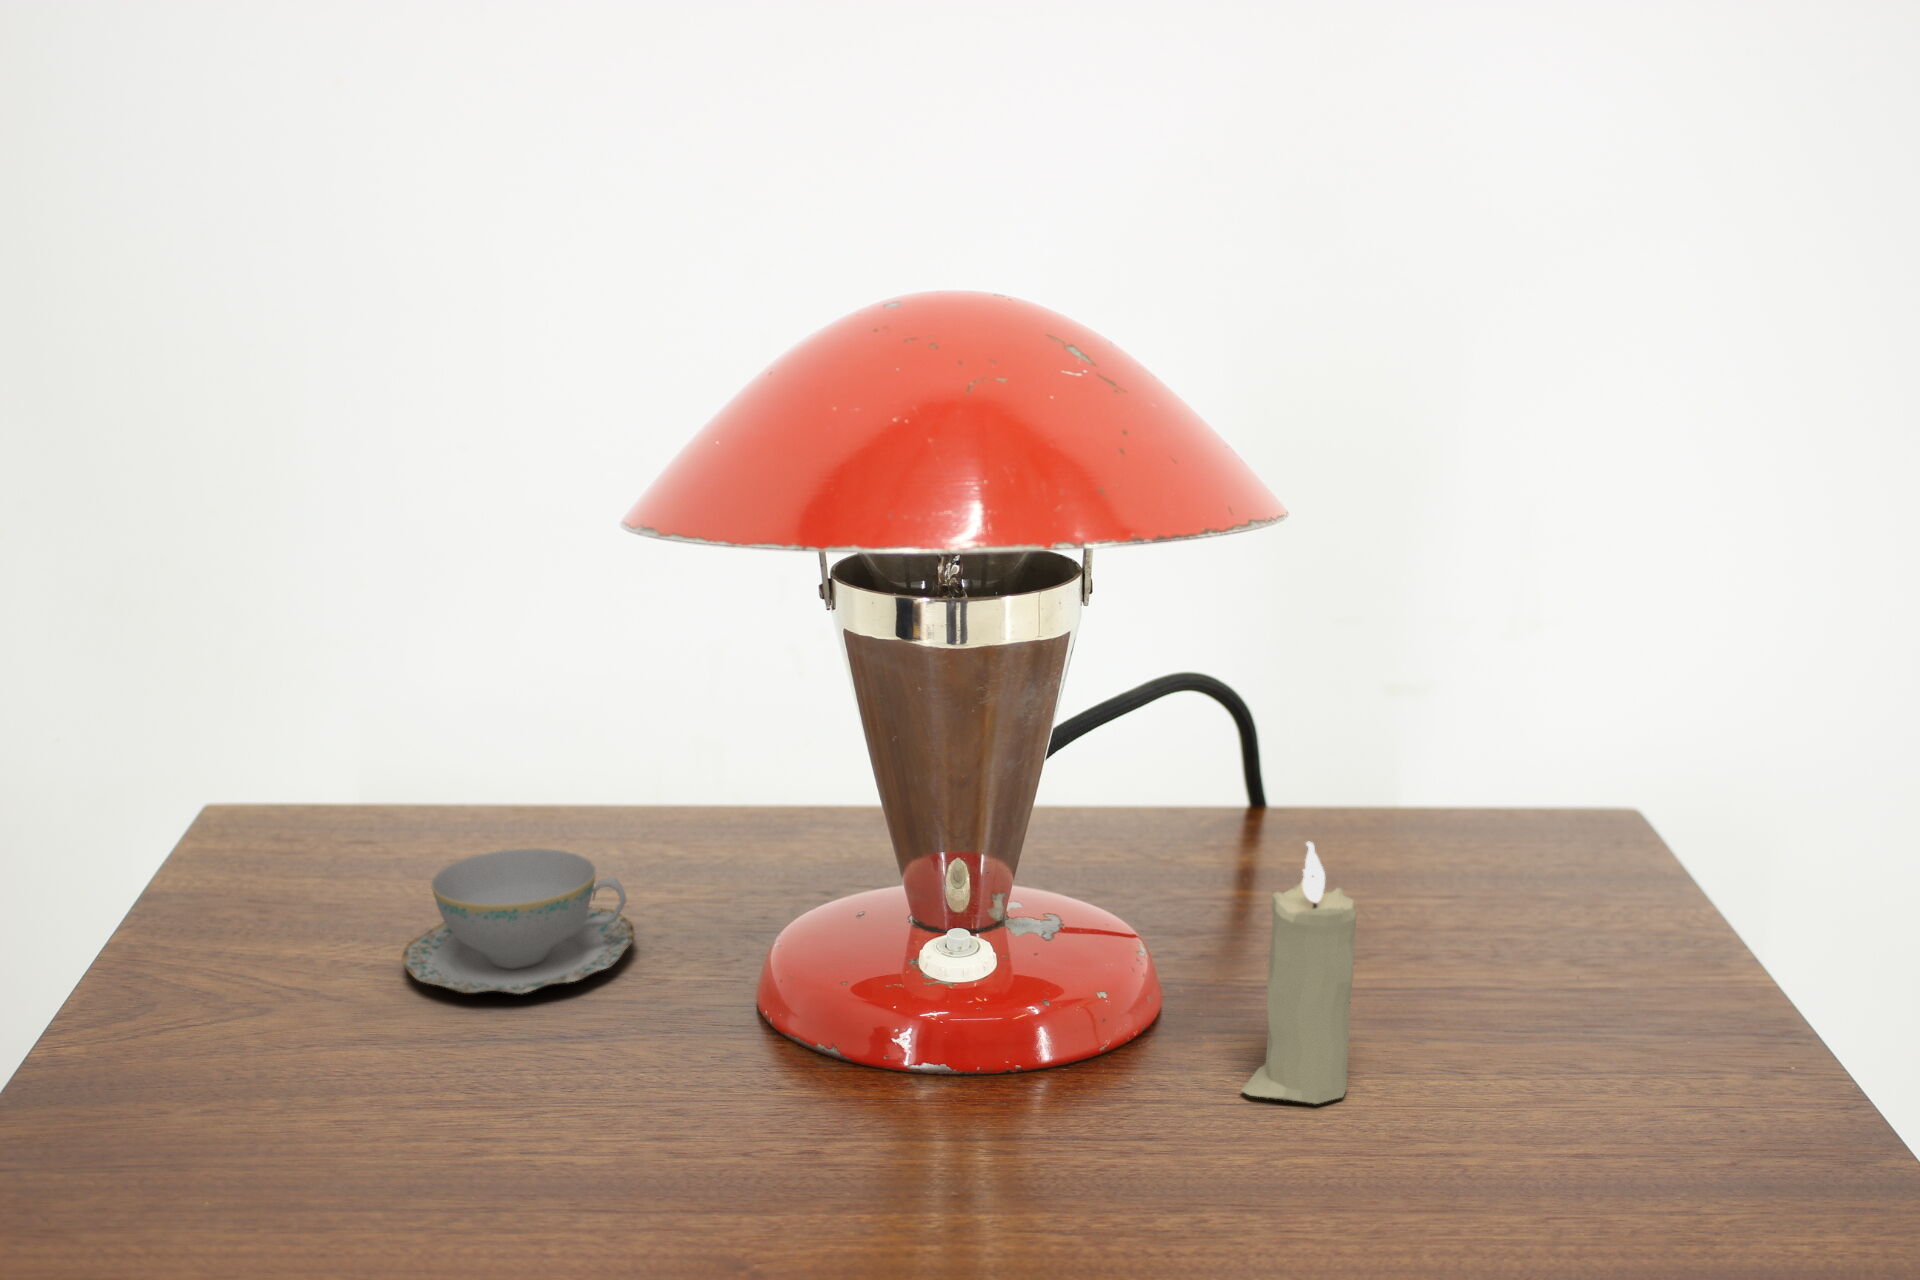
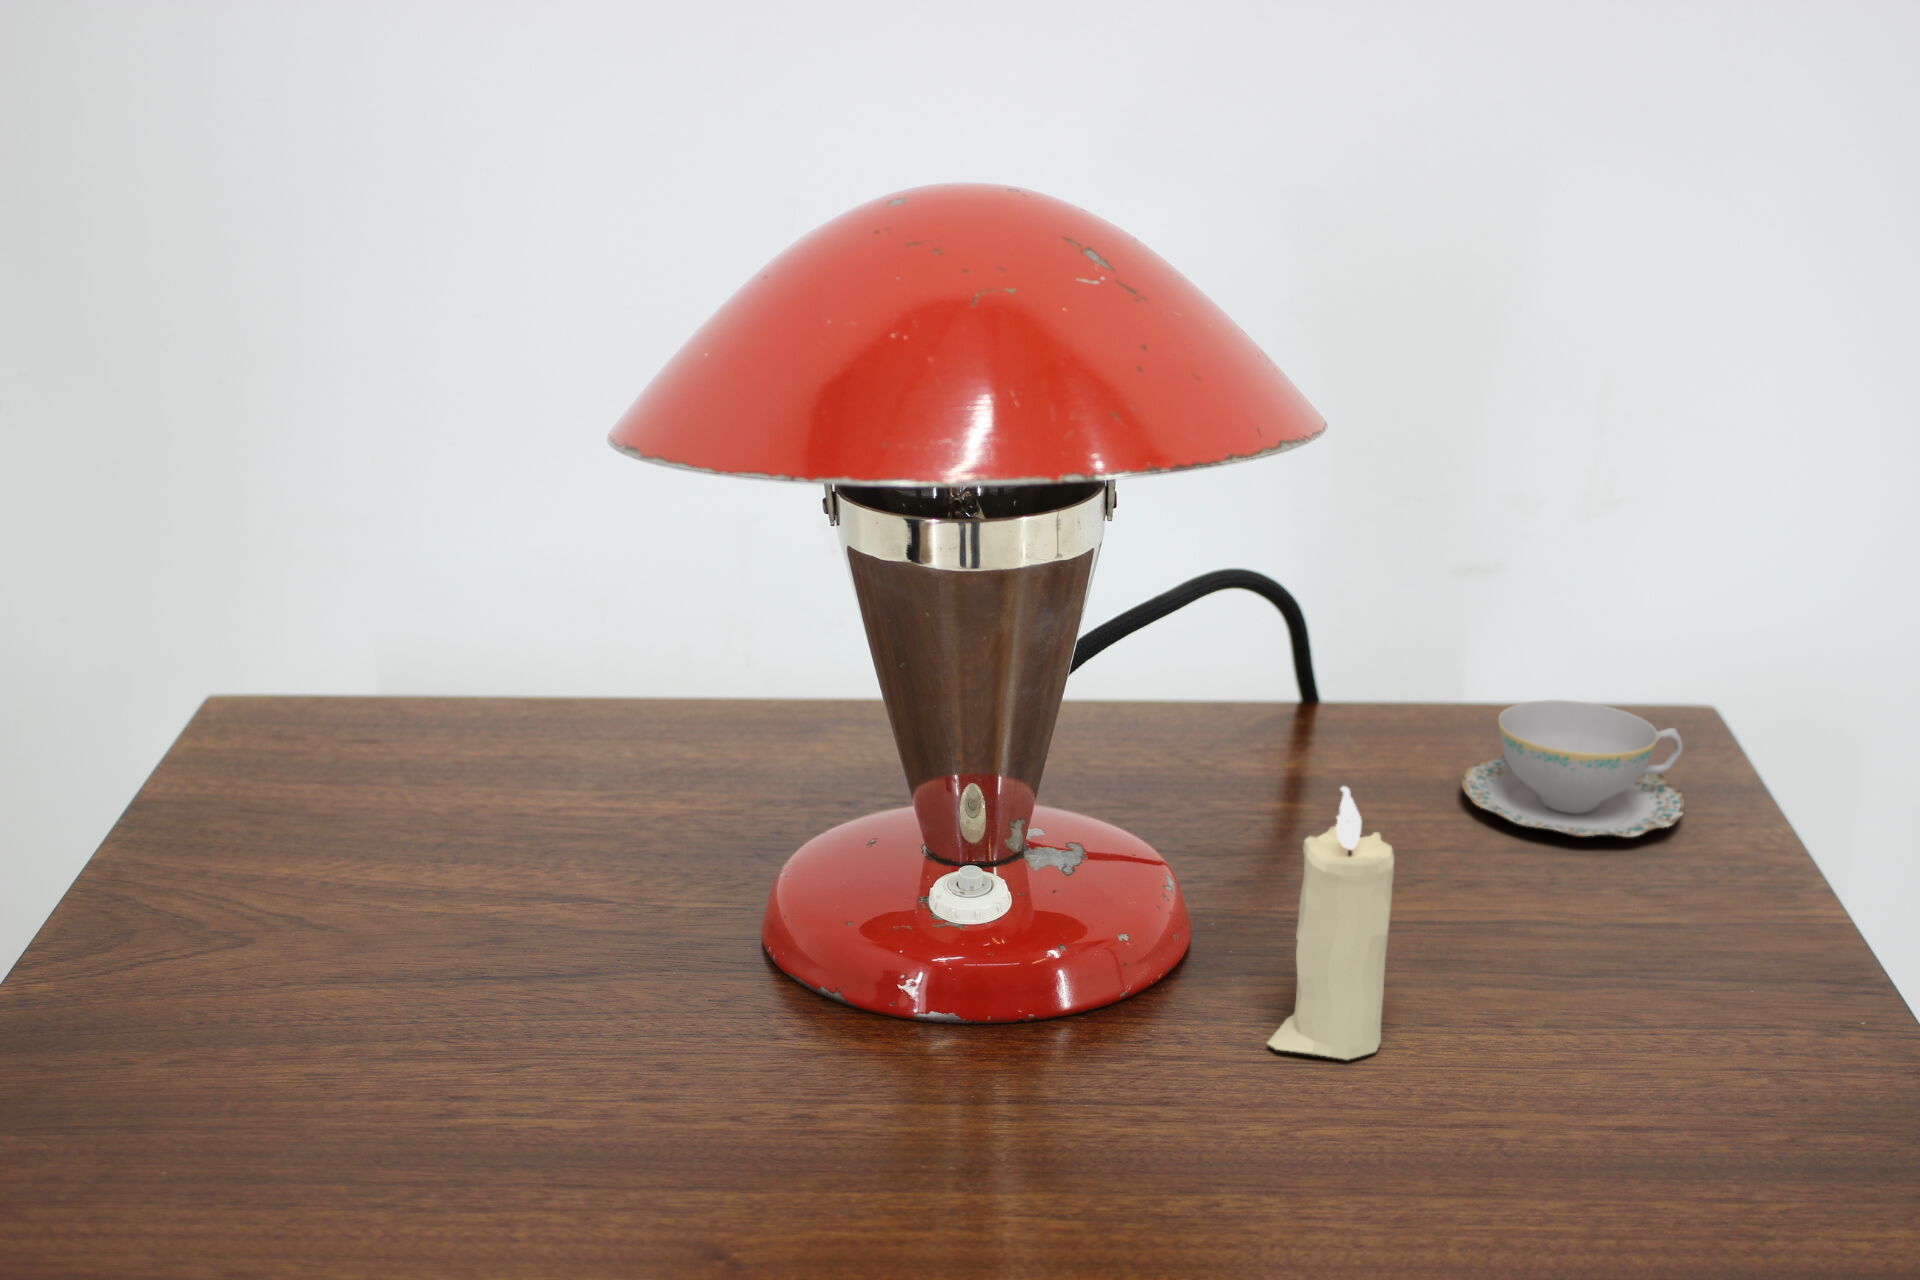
teacup: present [402,849,635,994] -> present [1462,700,1685,837]

